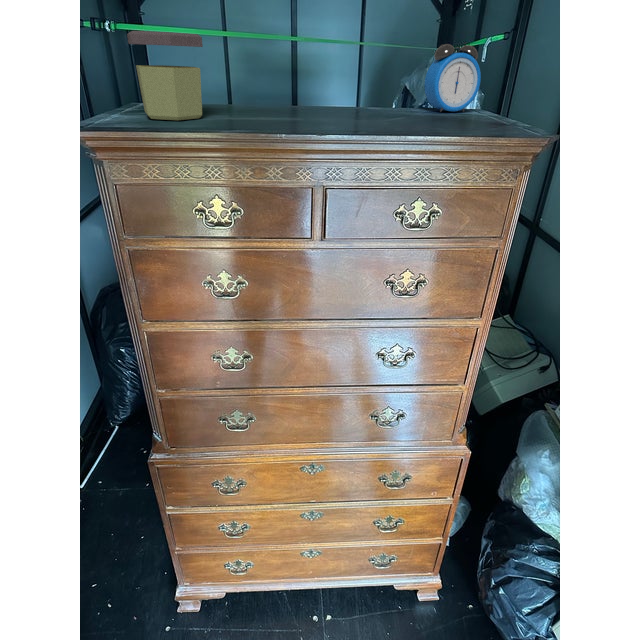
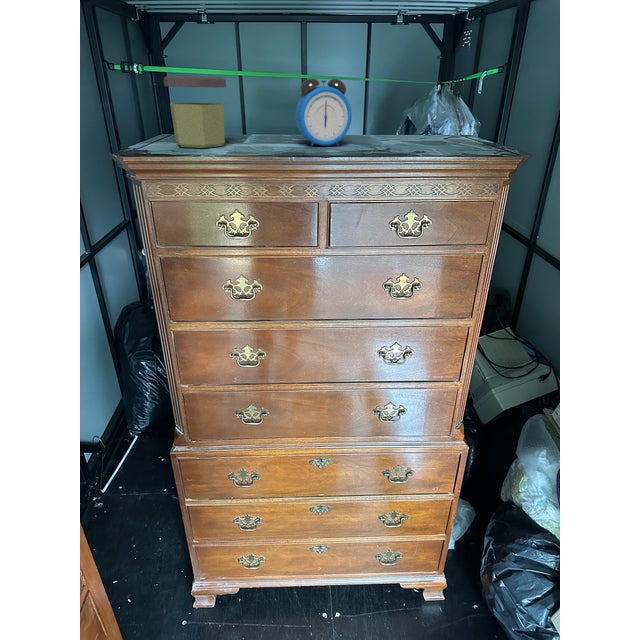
alarm clock: present [424,44,481,112] -> present [295,78,352,146]

